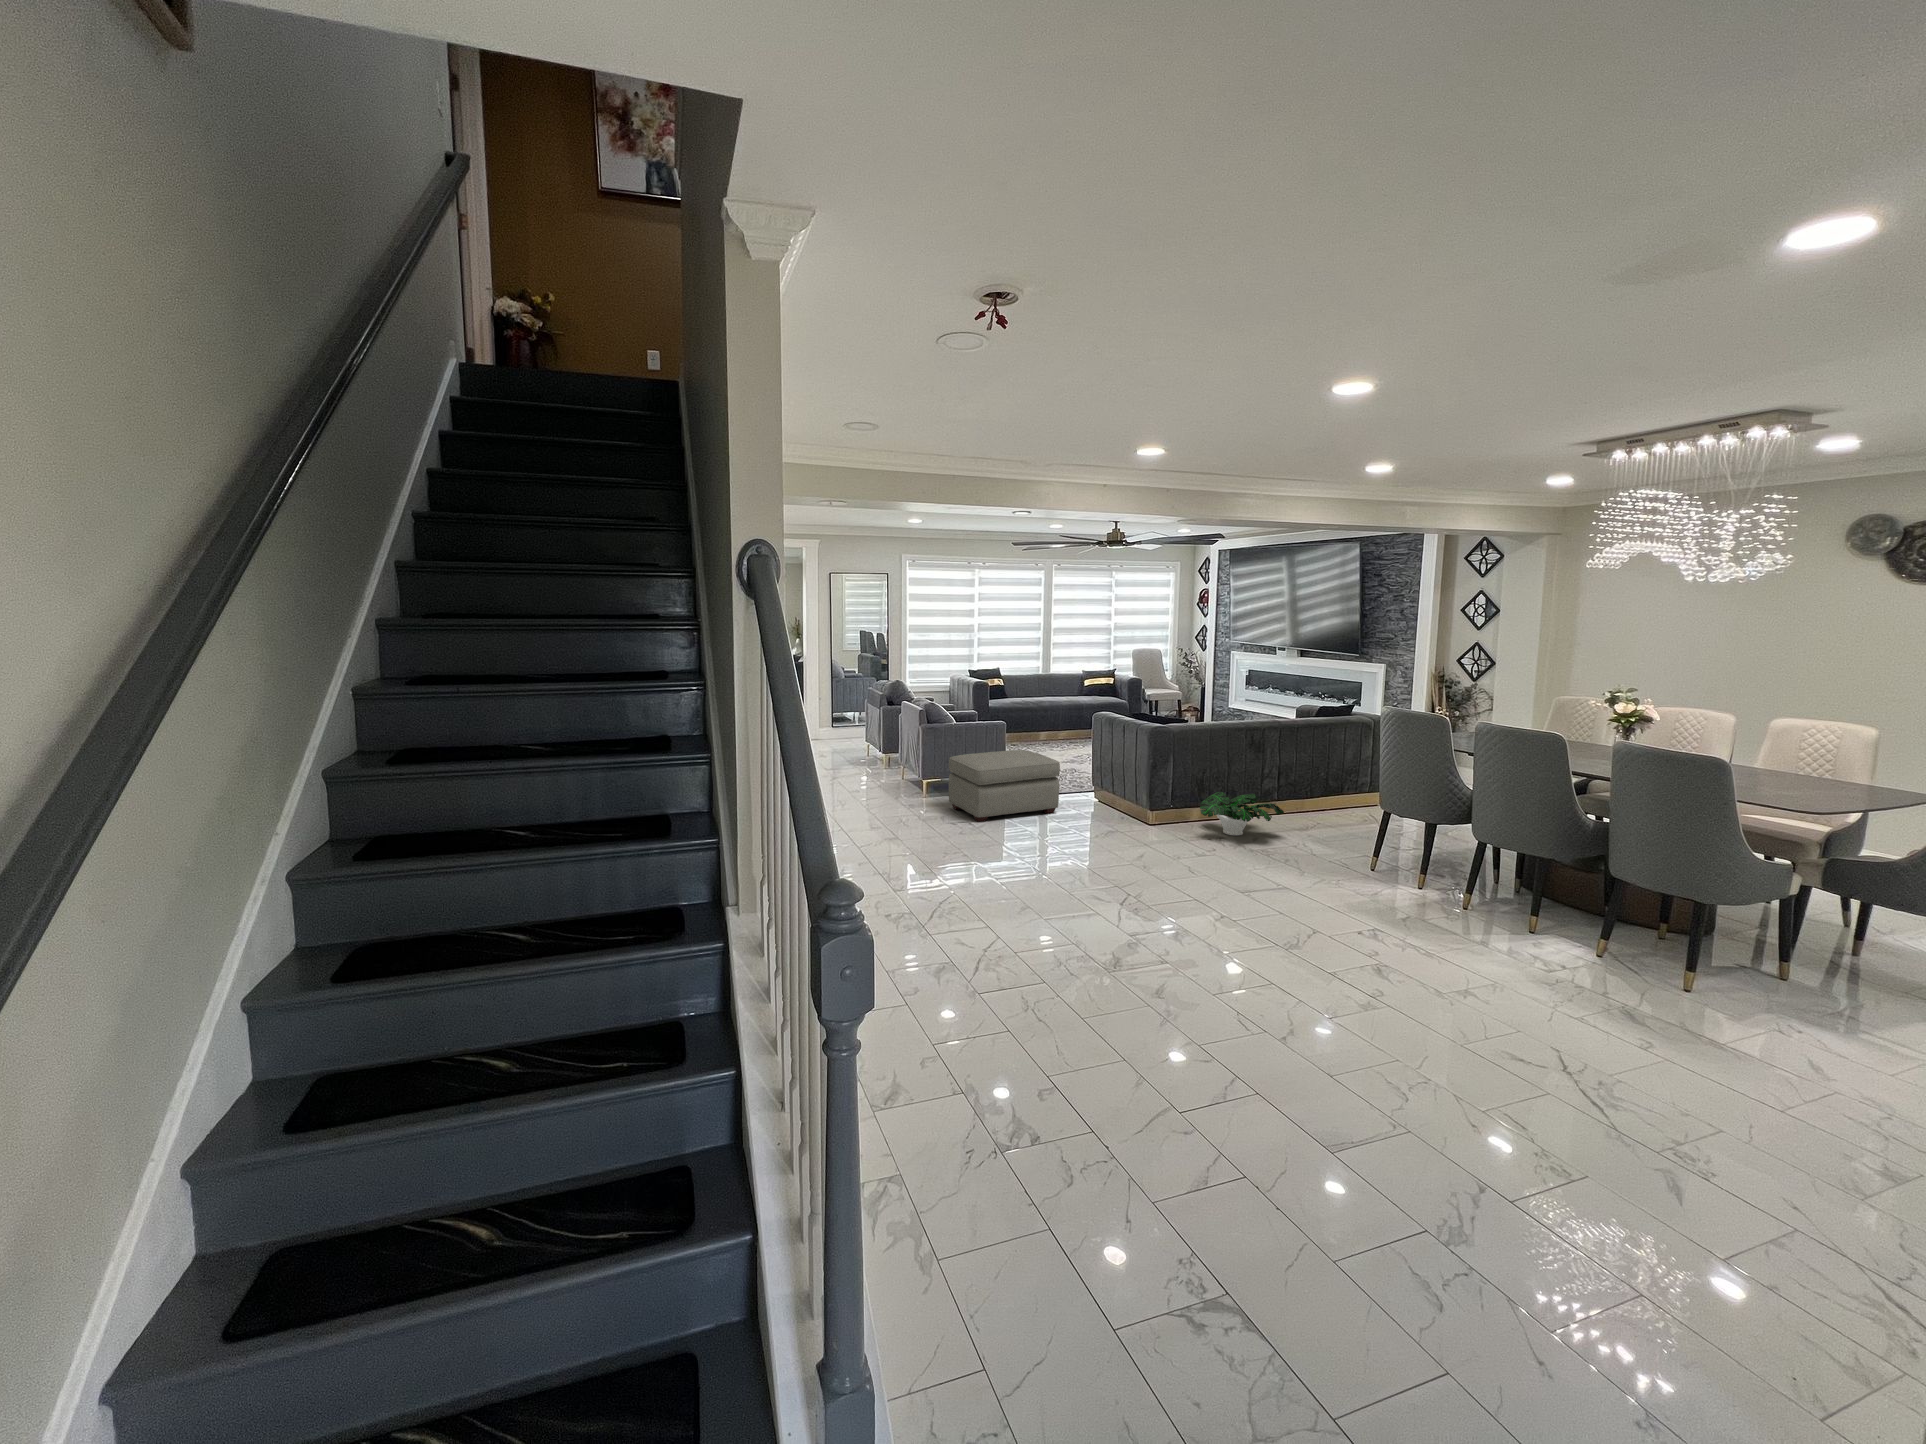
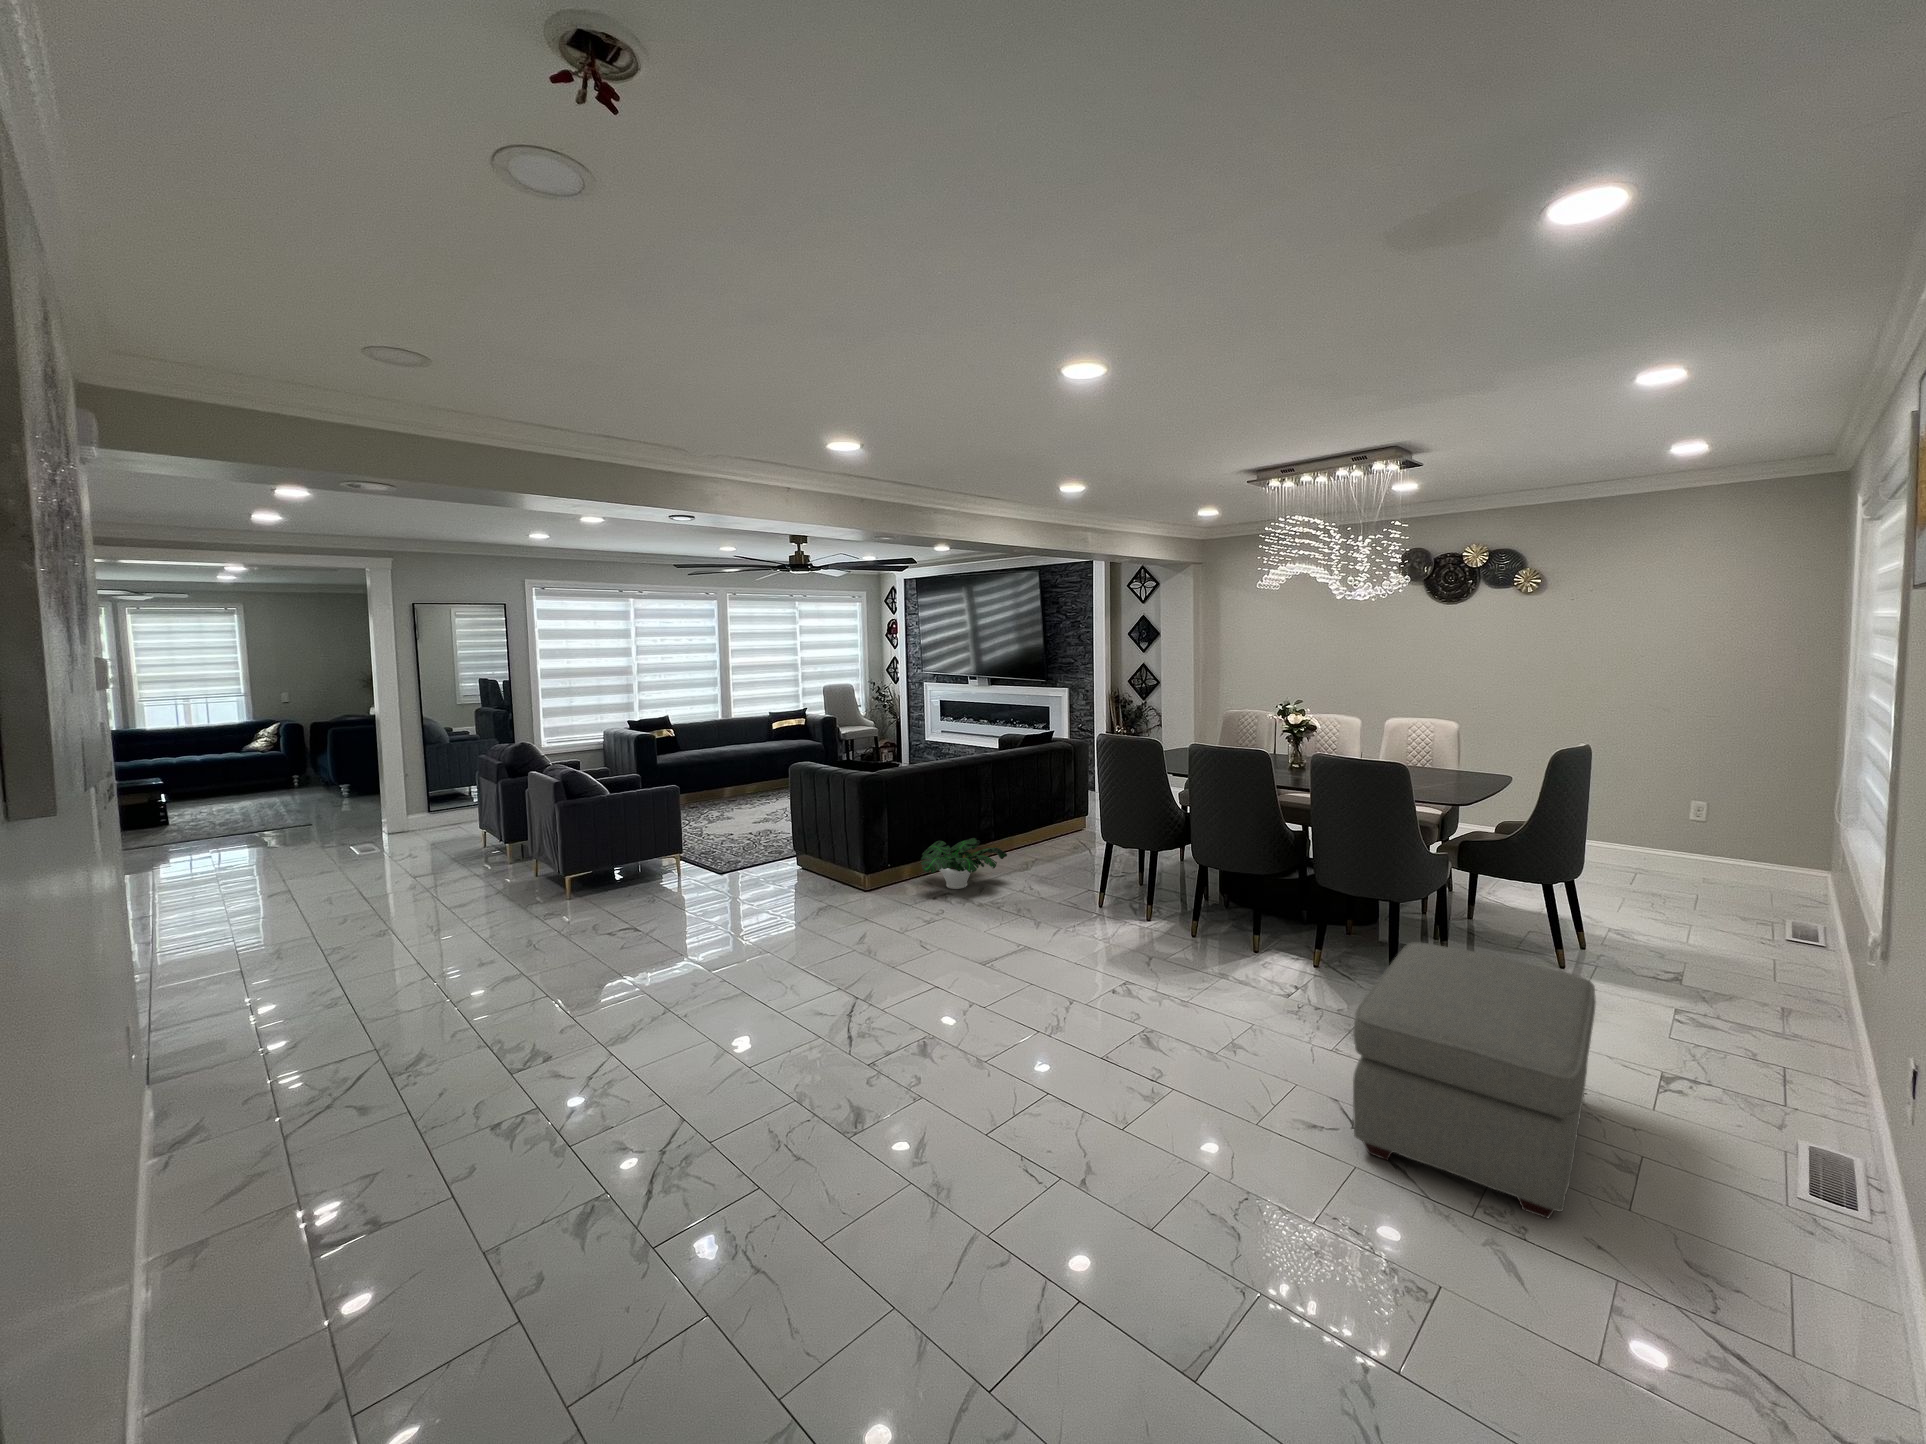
ottoman: present [949,750,1060,822] -> present [1353,942,1596,1218]

